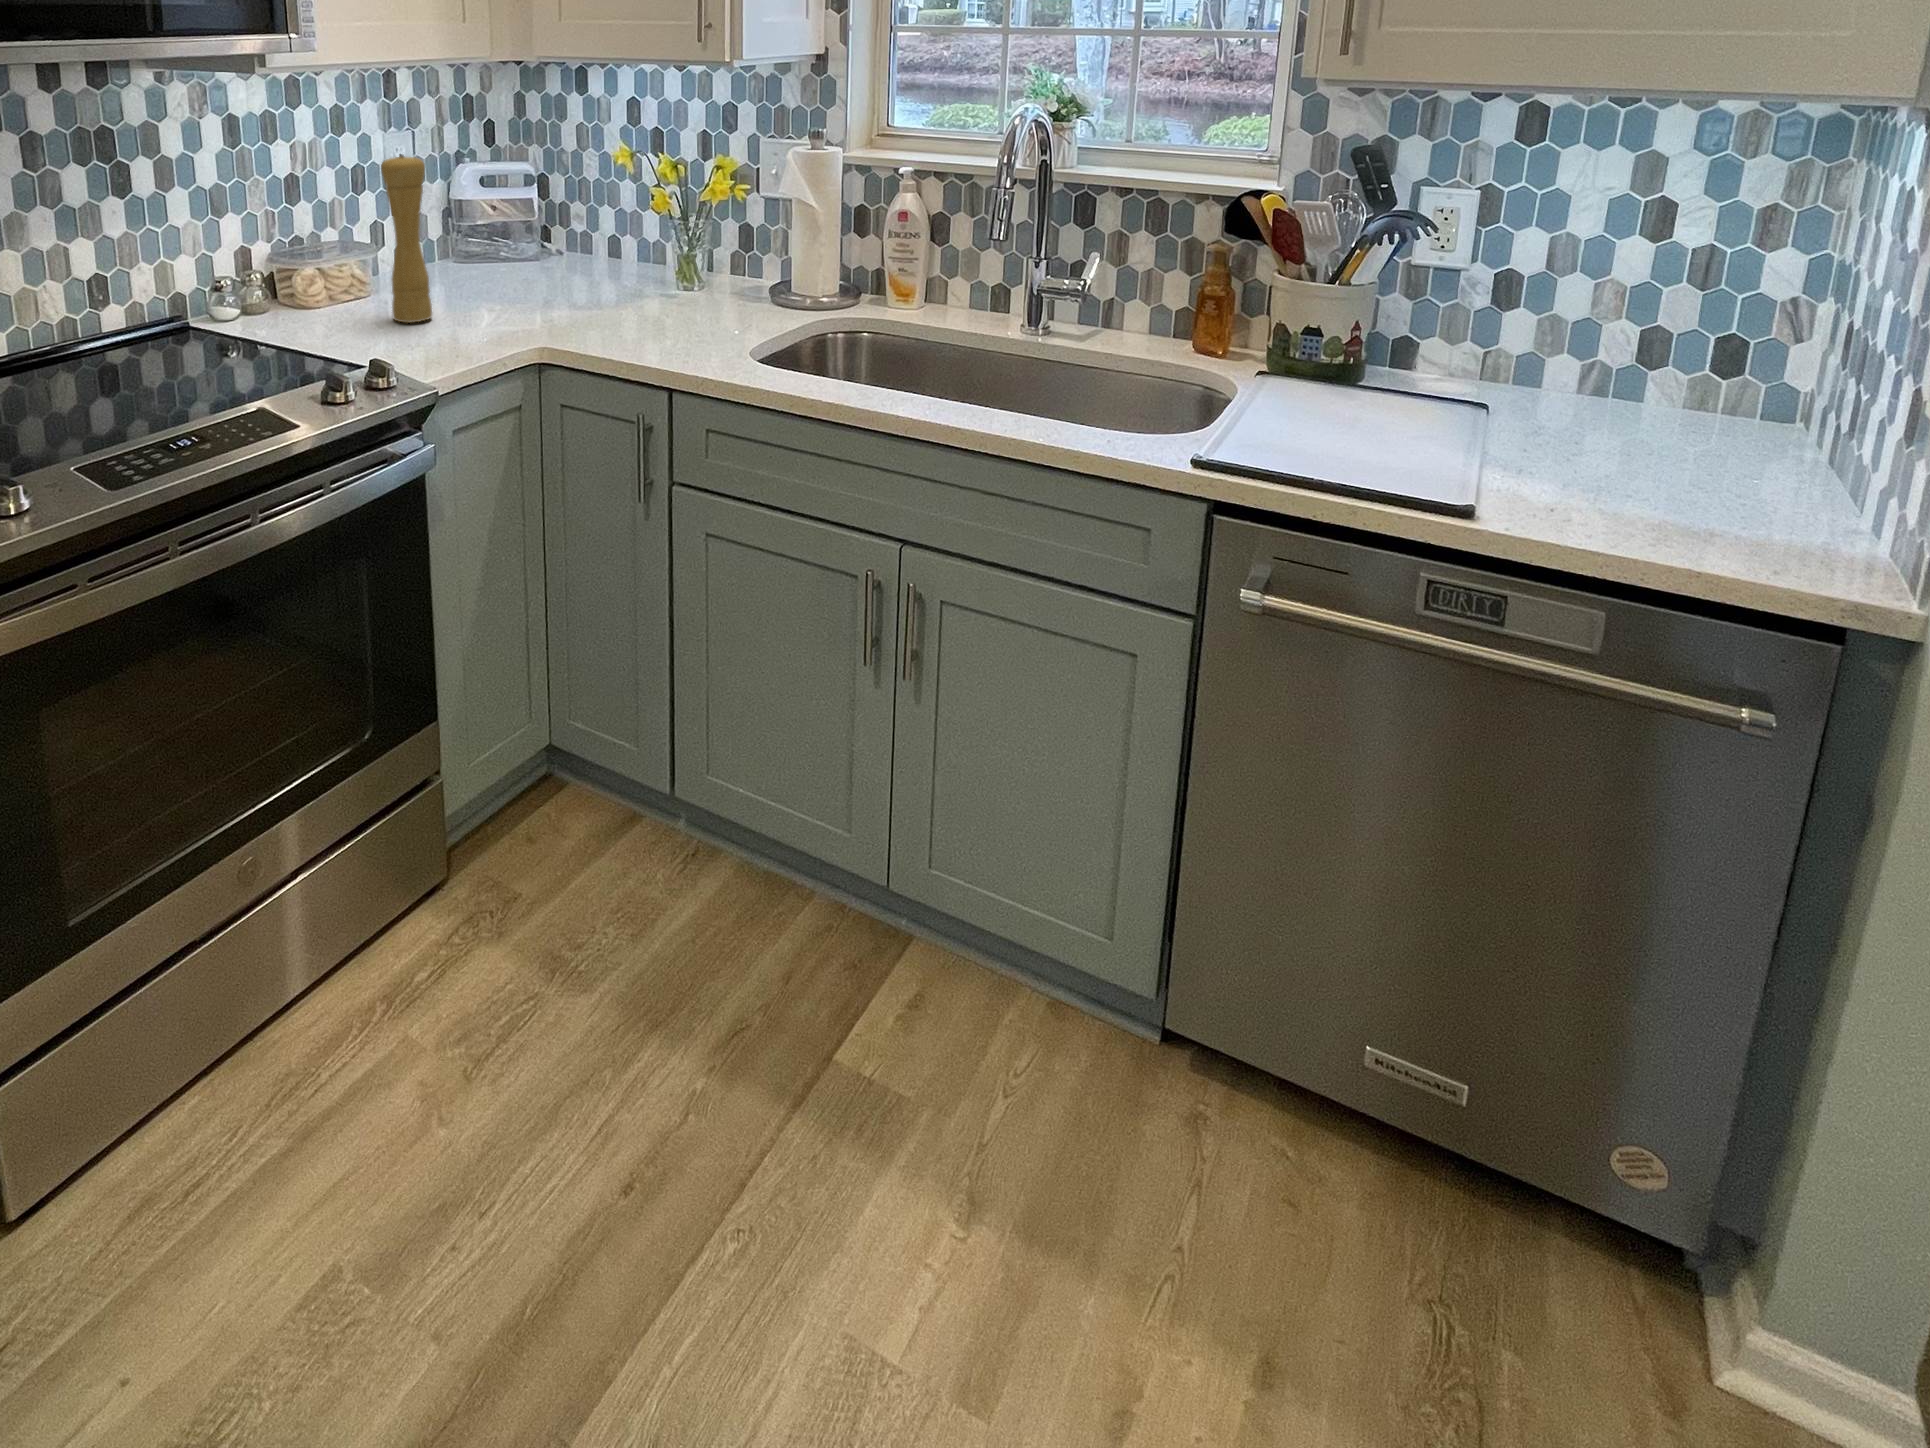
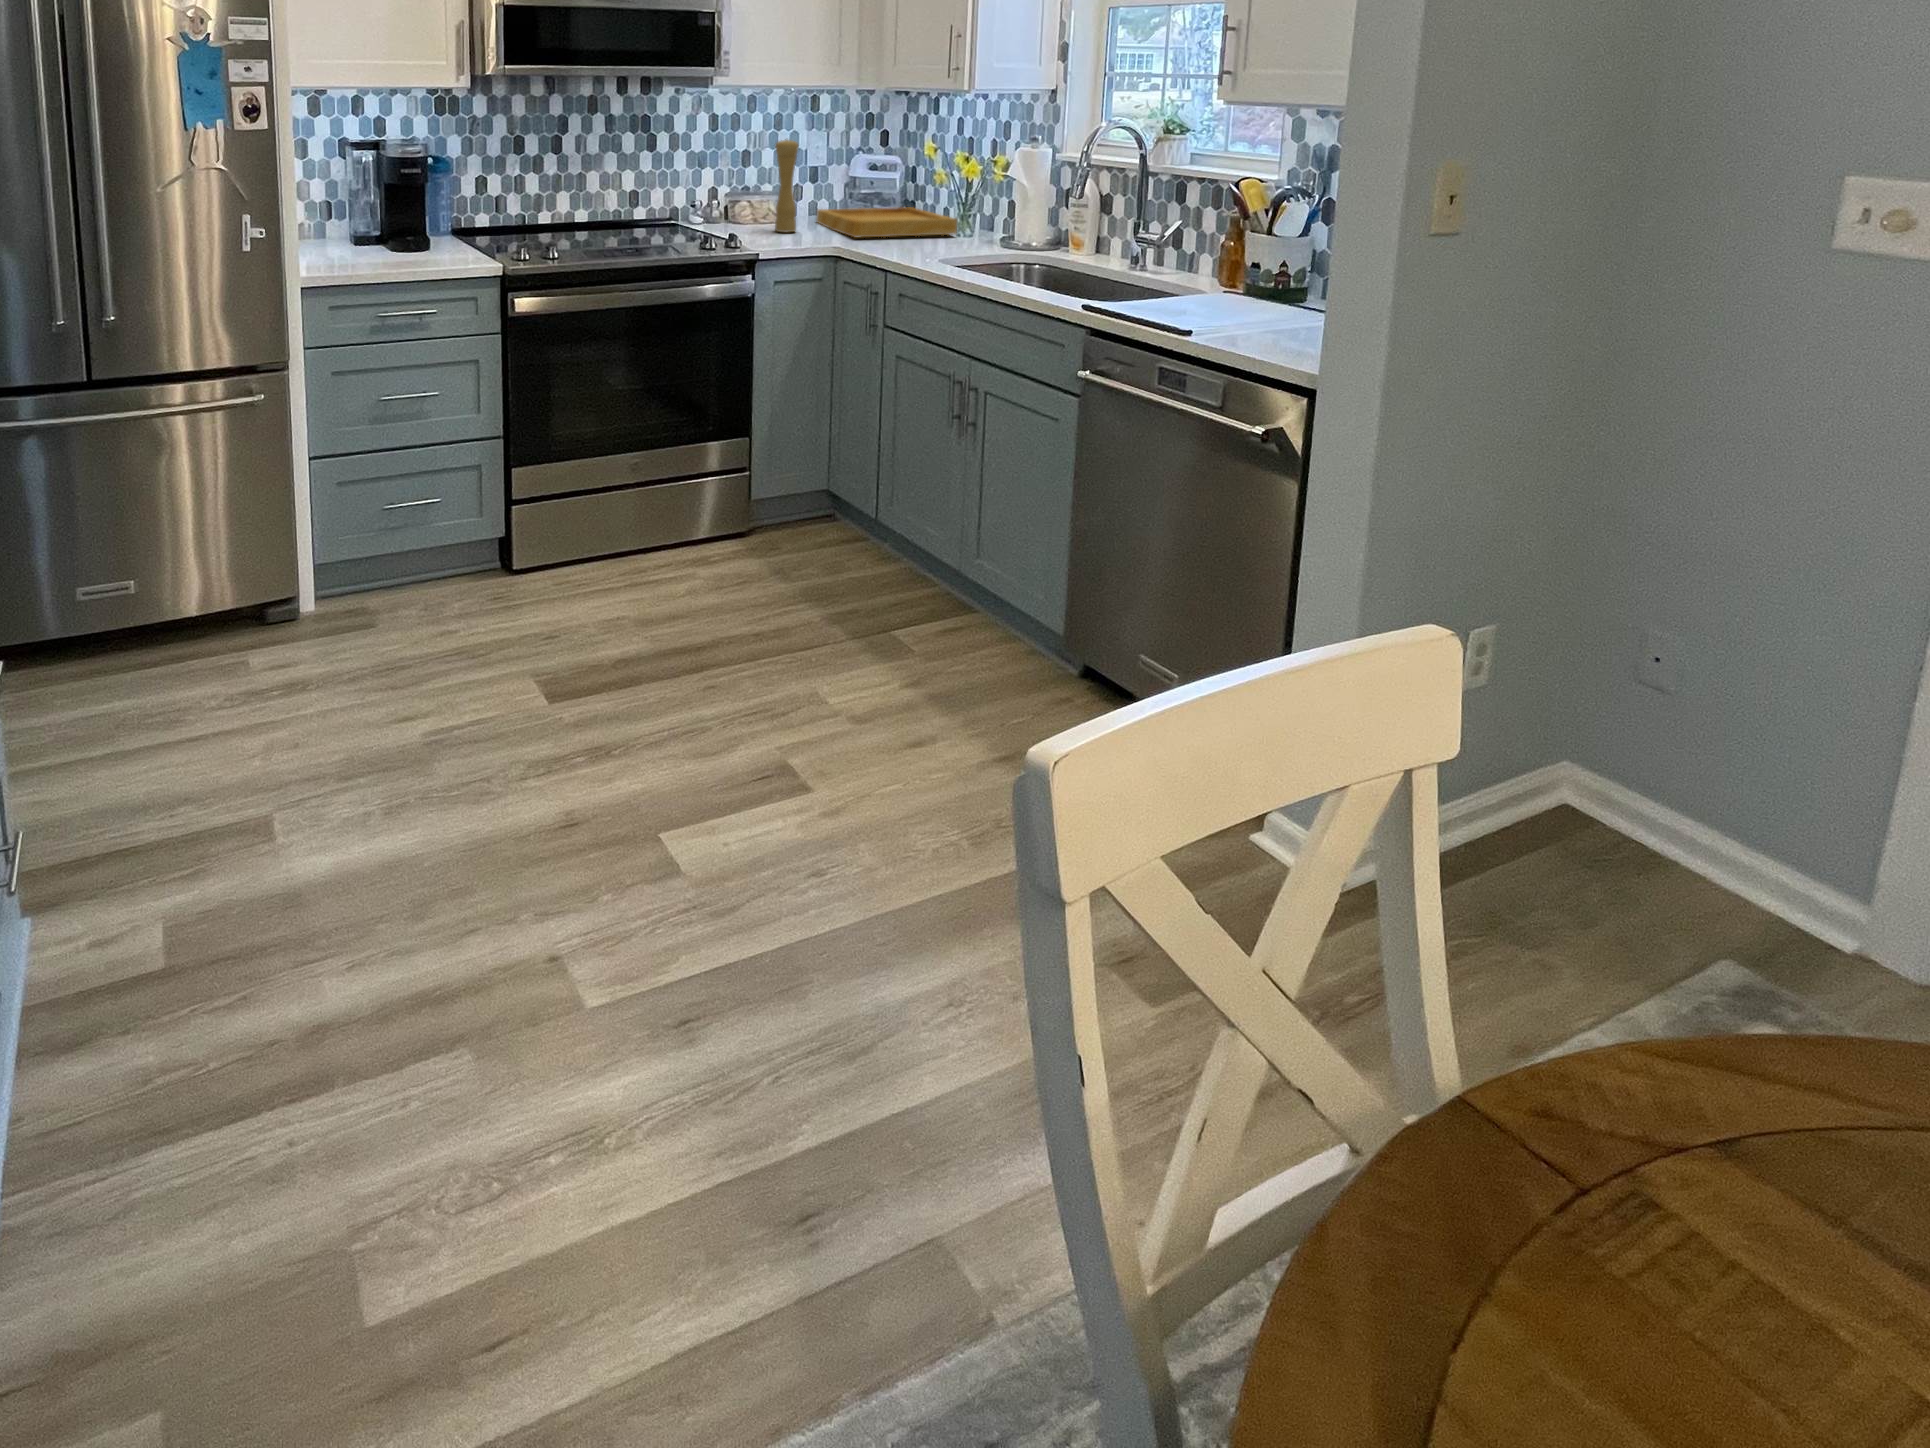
tray: none [430,240,679,317] -> present [816,207,957,237]

